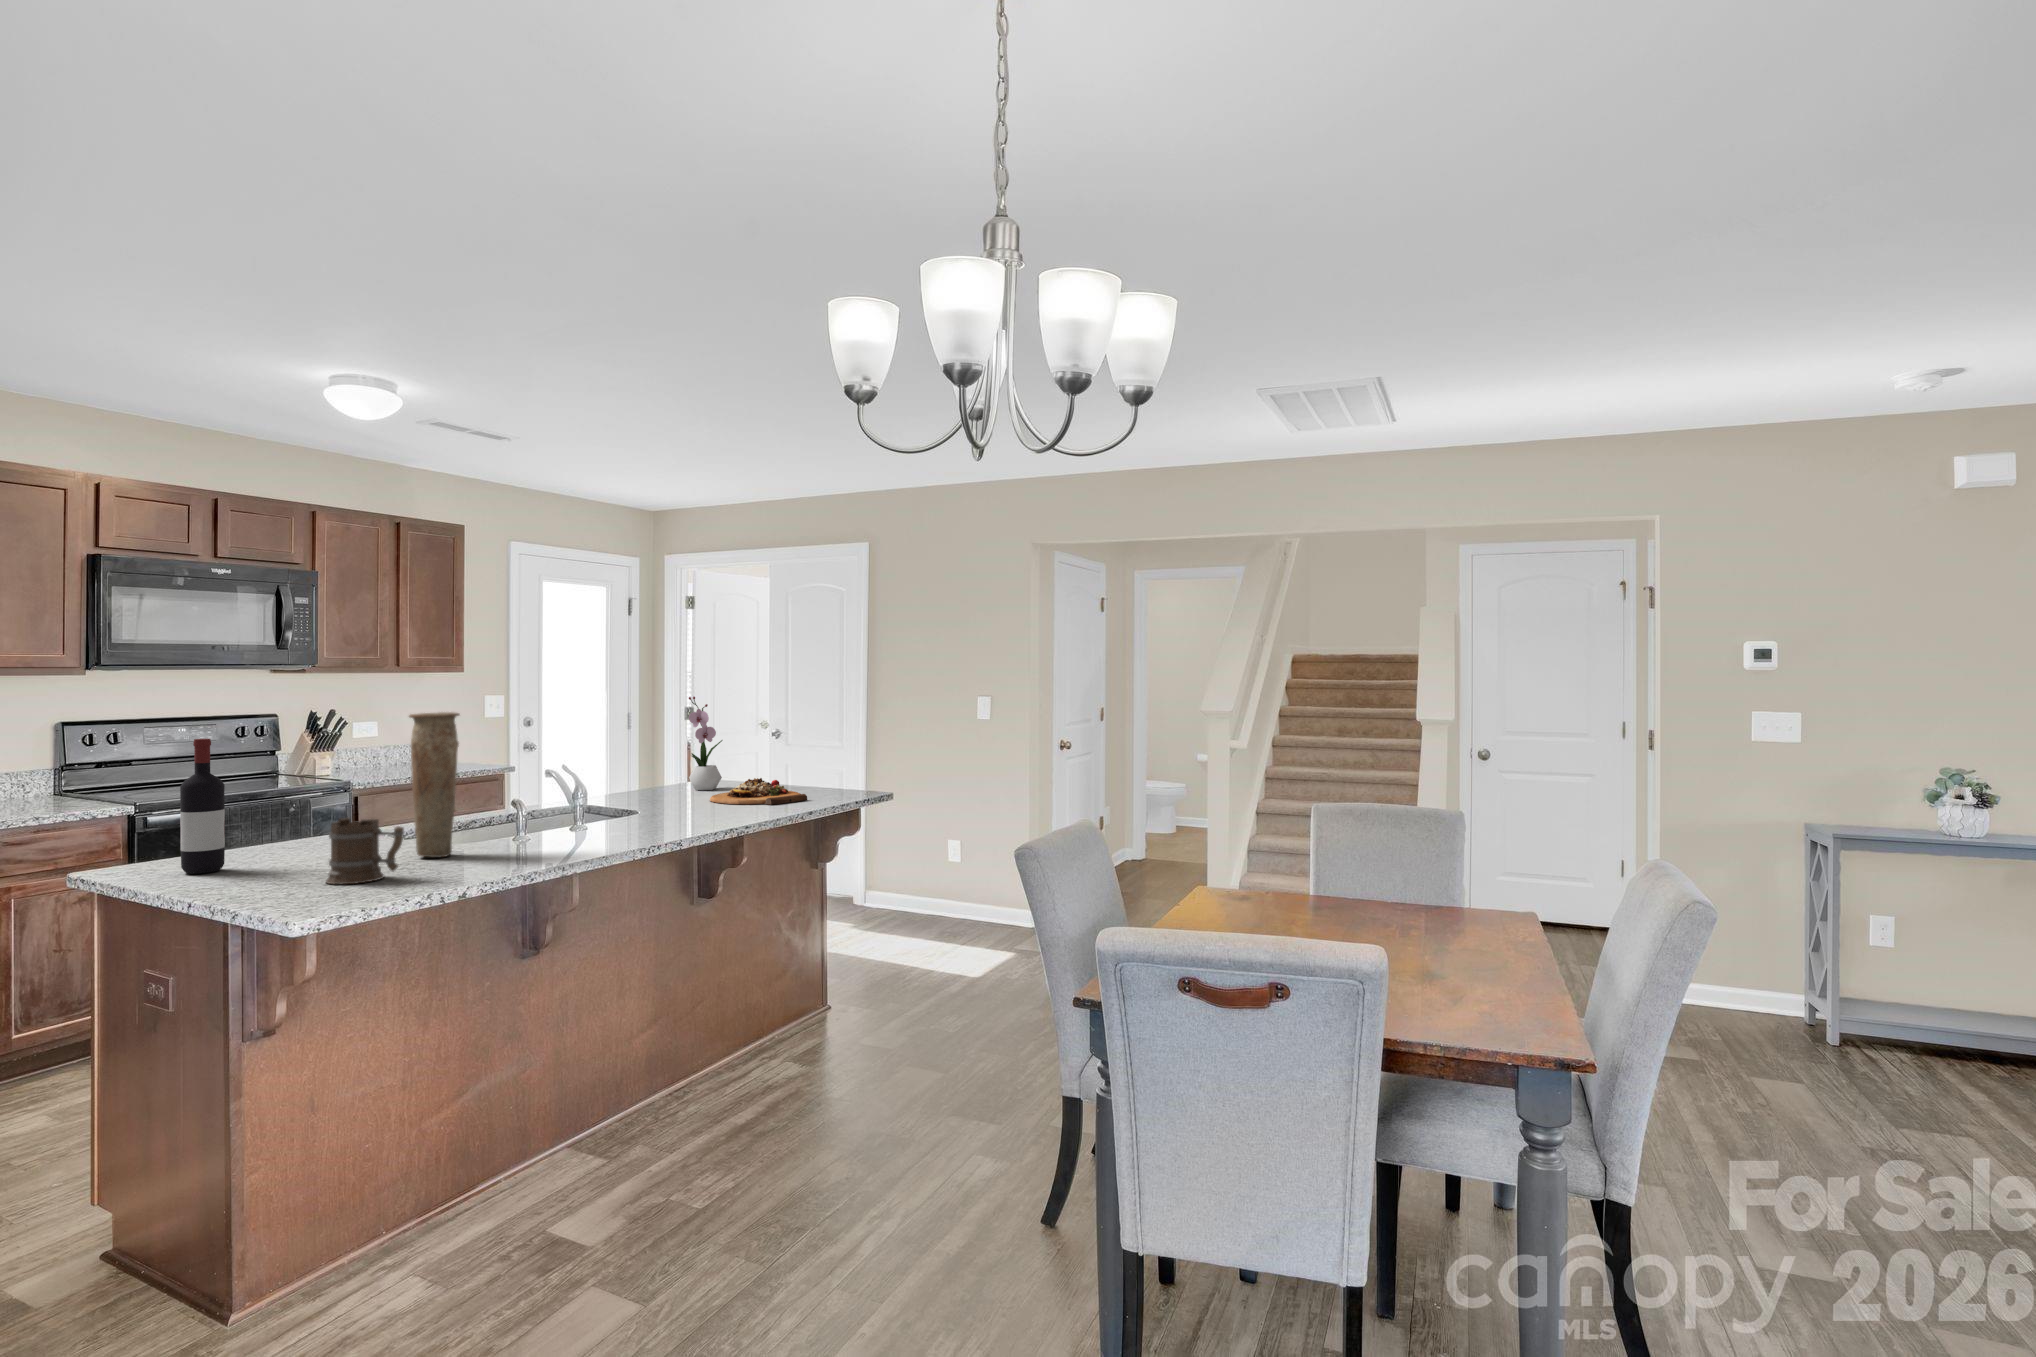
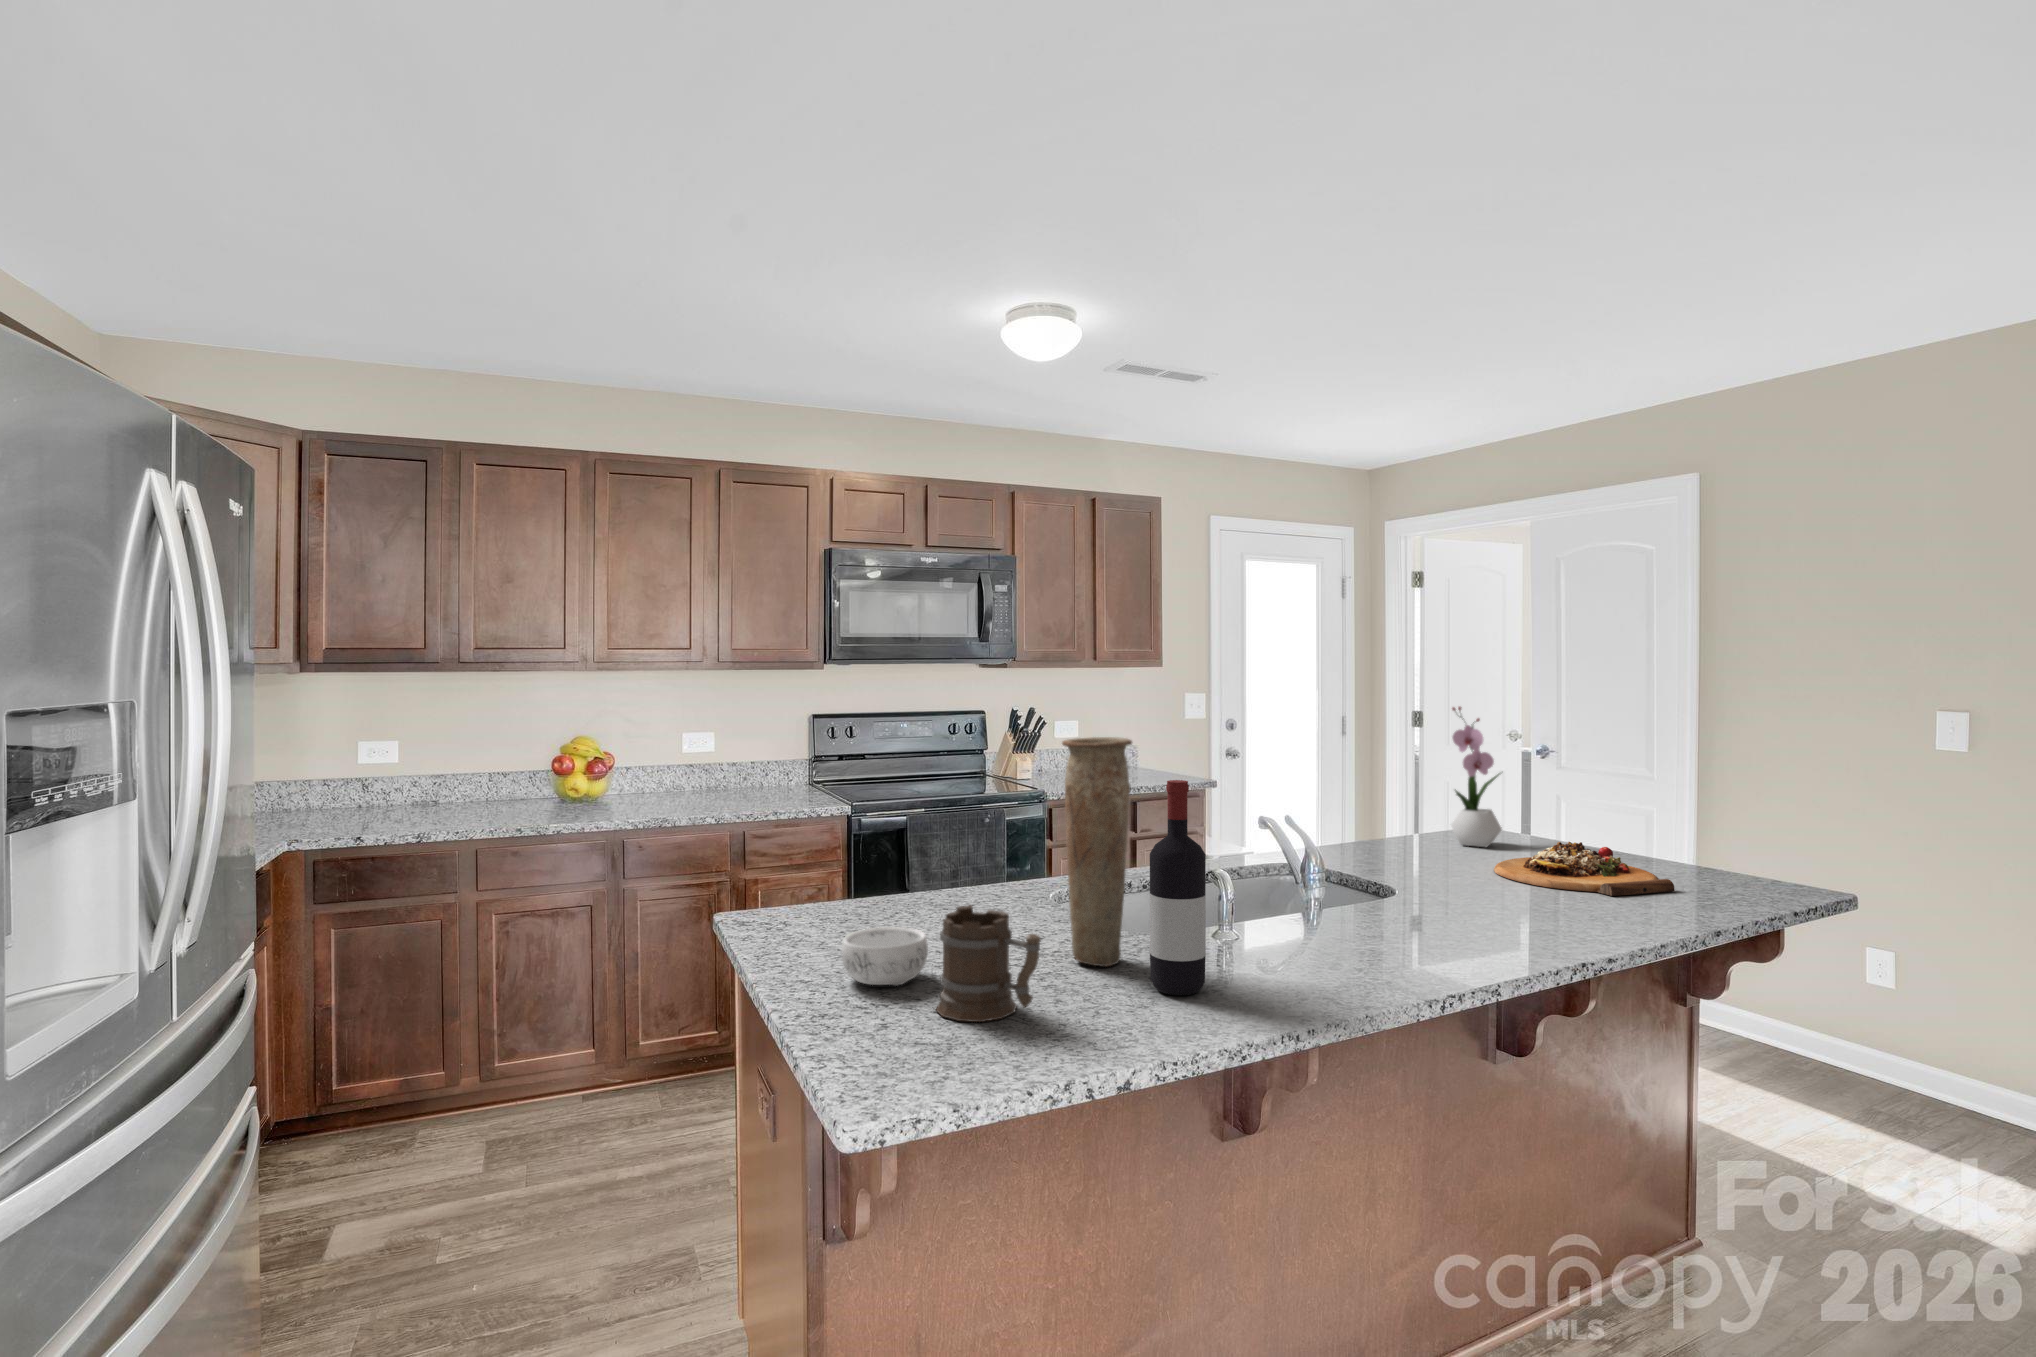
wine bottle: present [180,739,225,874] -> present [1150,780,1206,995]
decorative bowl: none [238,844,309,880] -> present [841,927,928,986]

